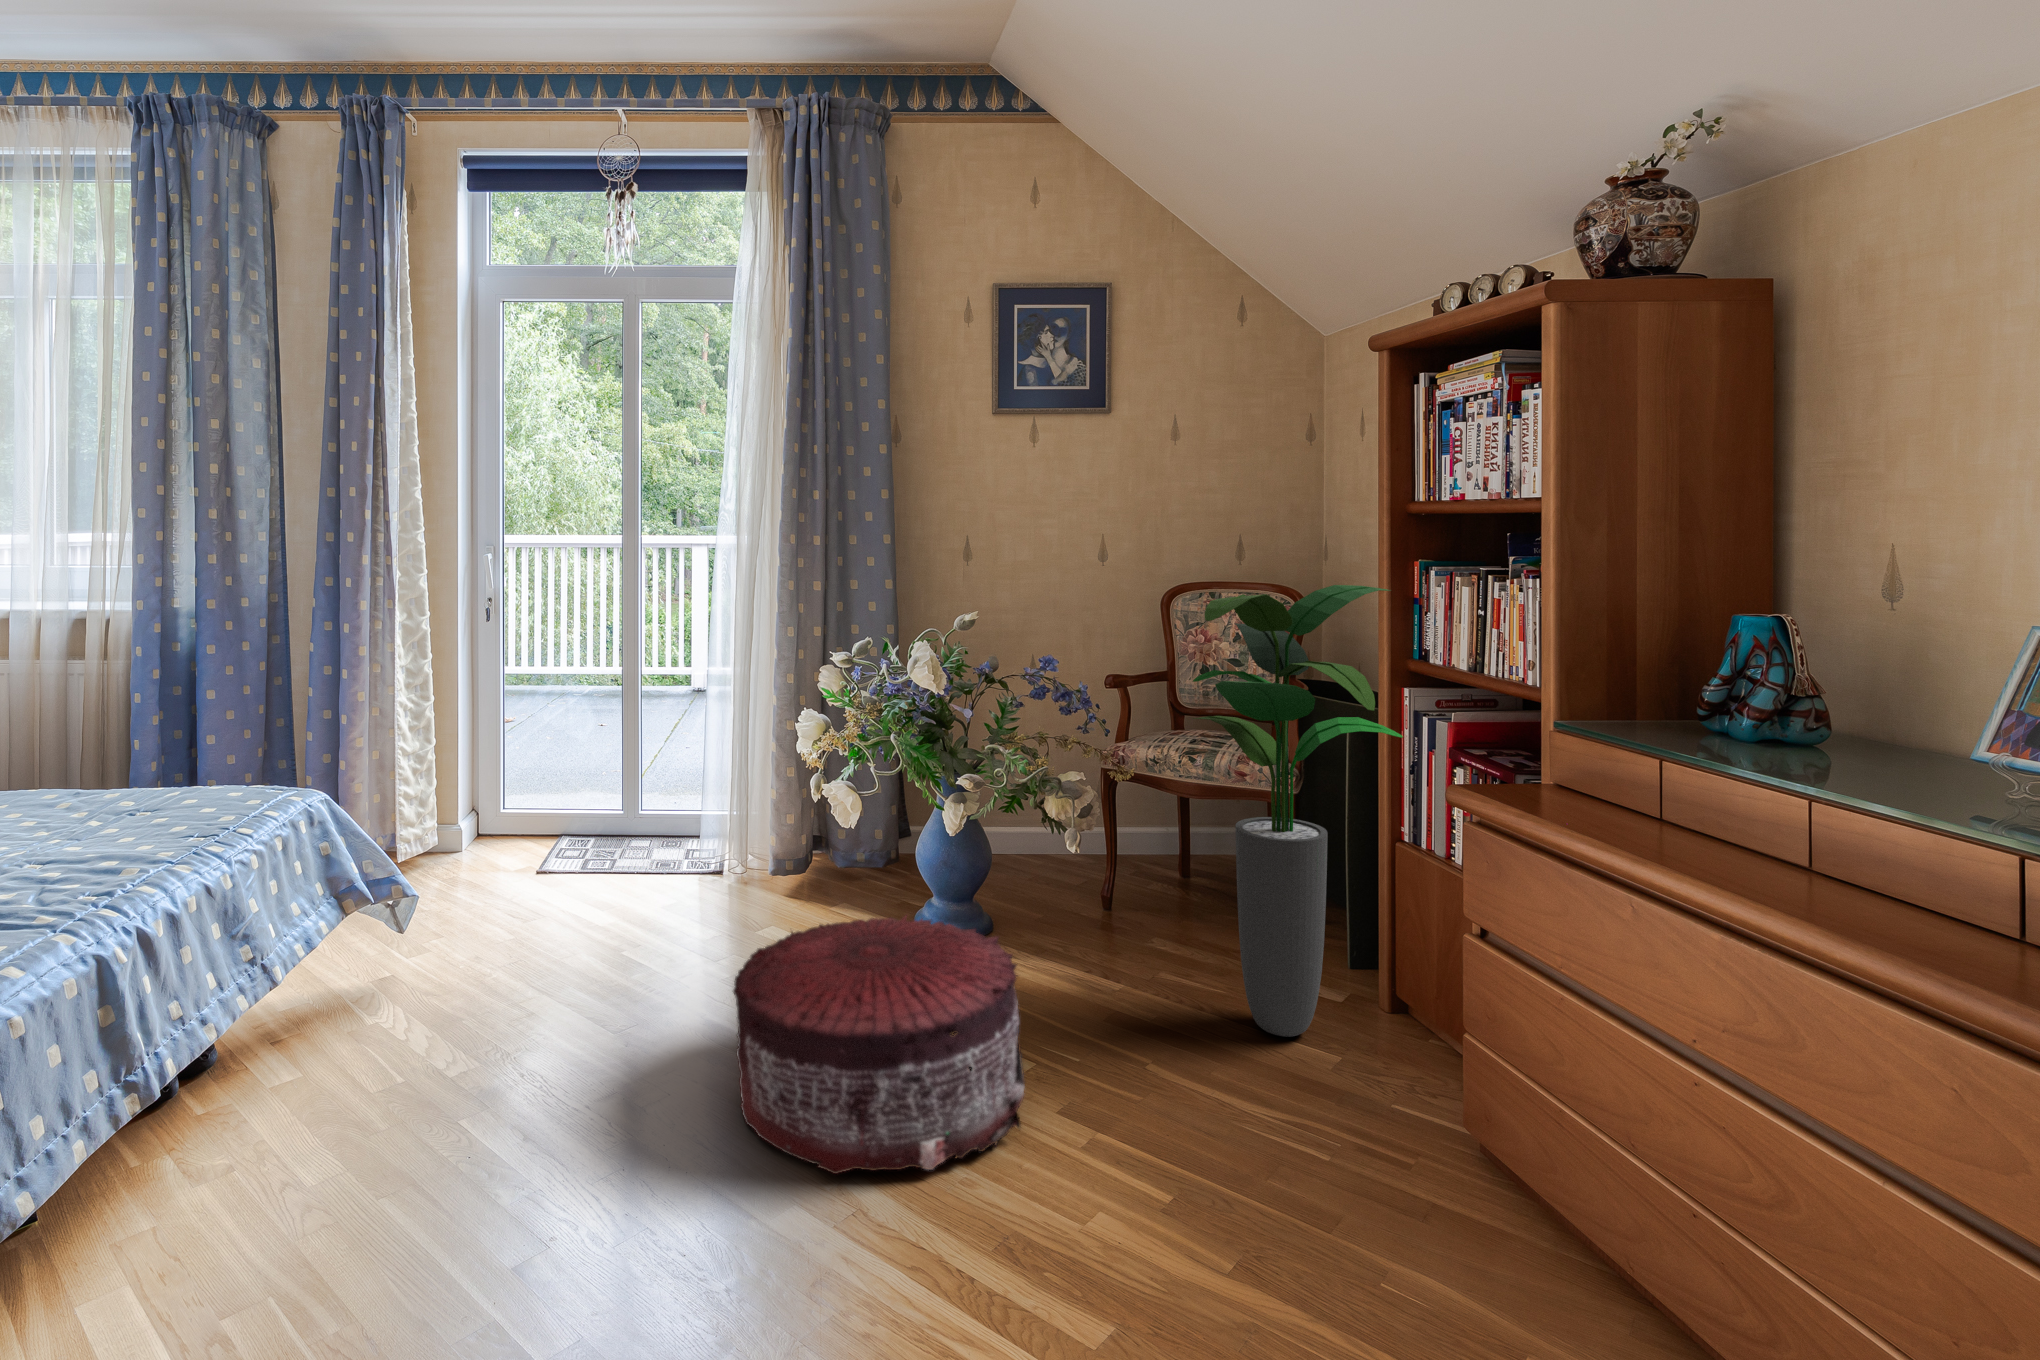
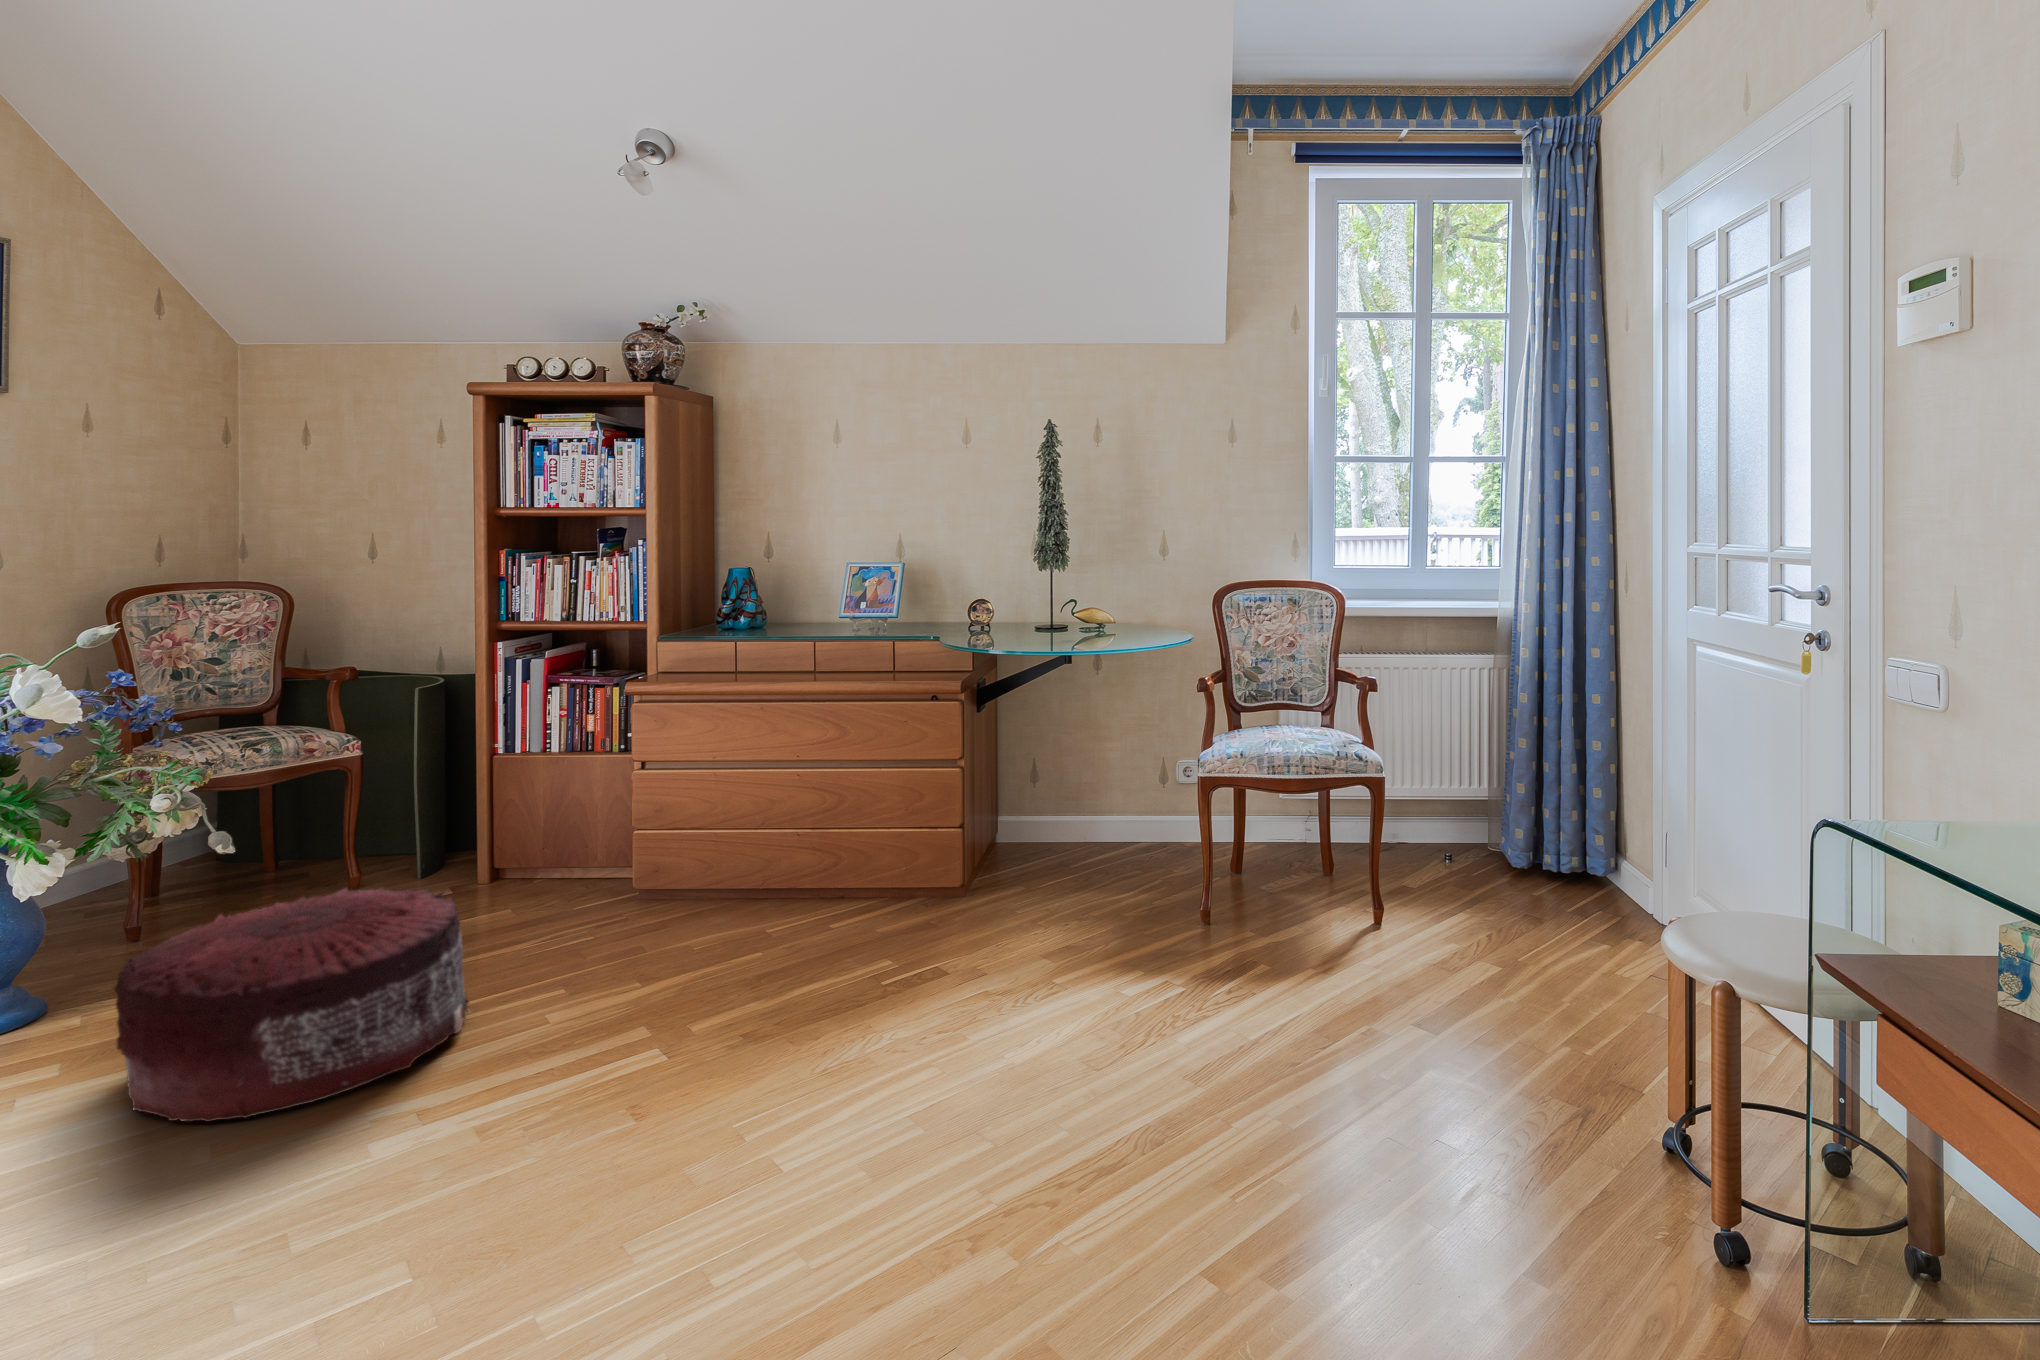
potted plant: present [1193,585,1403,1037] -> none [369,568,556,911]

